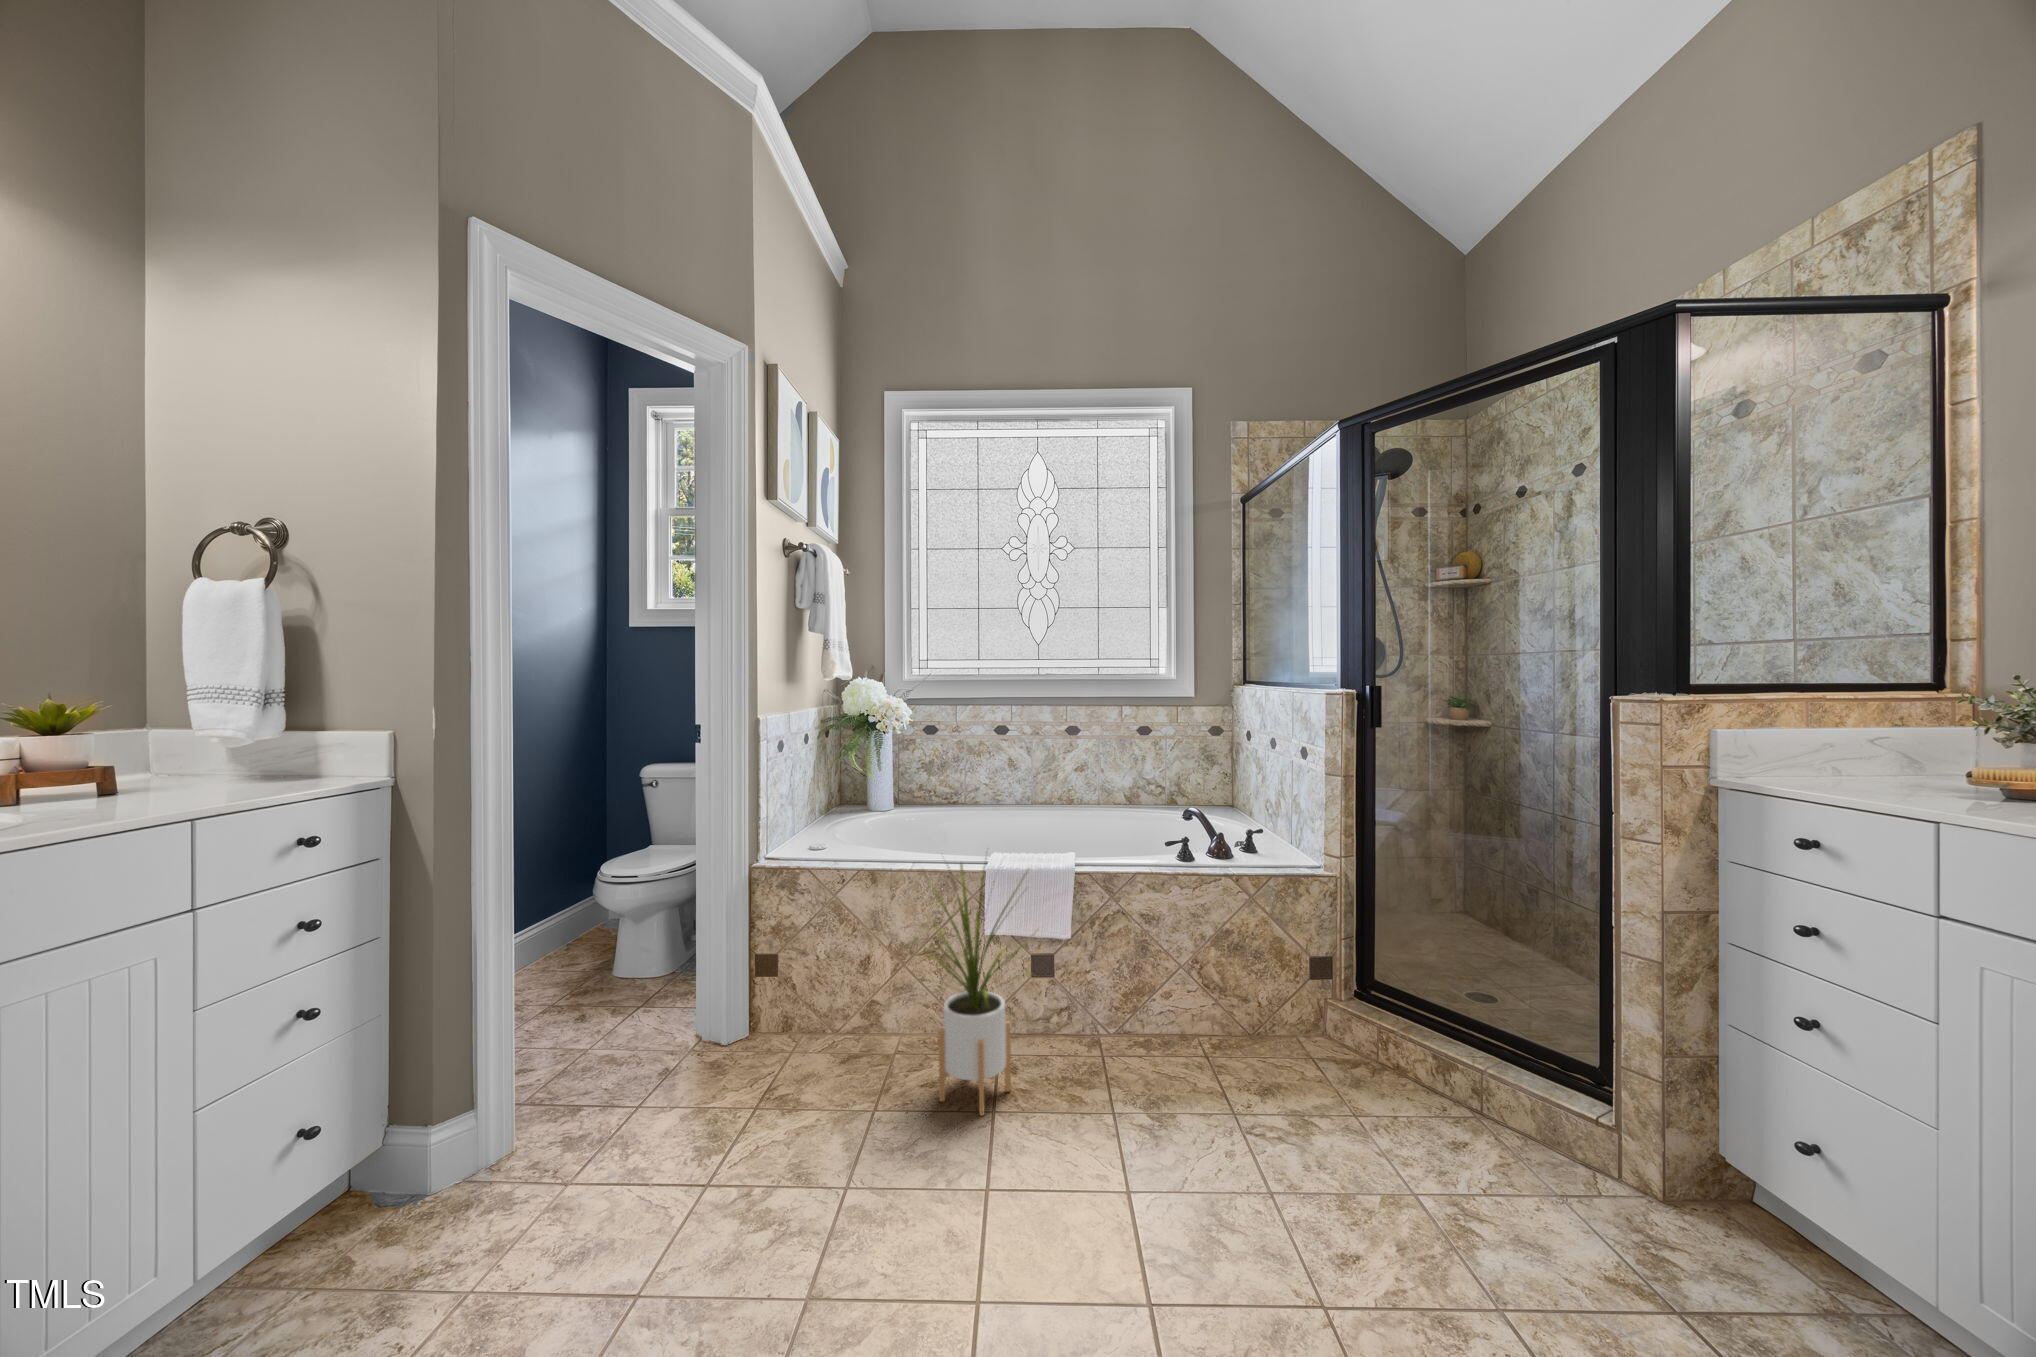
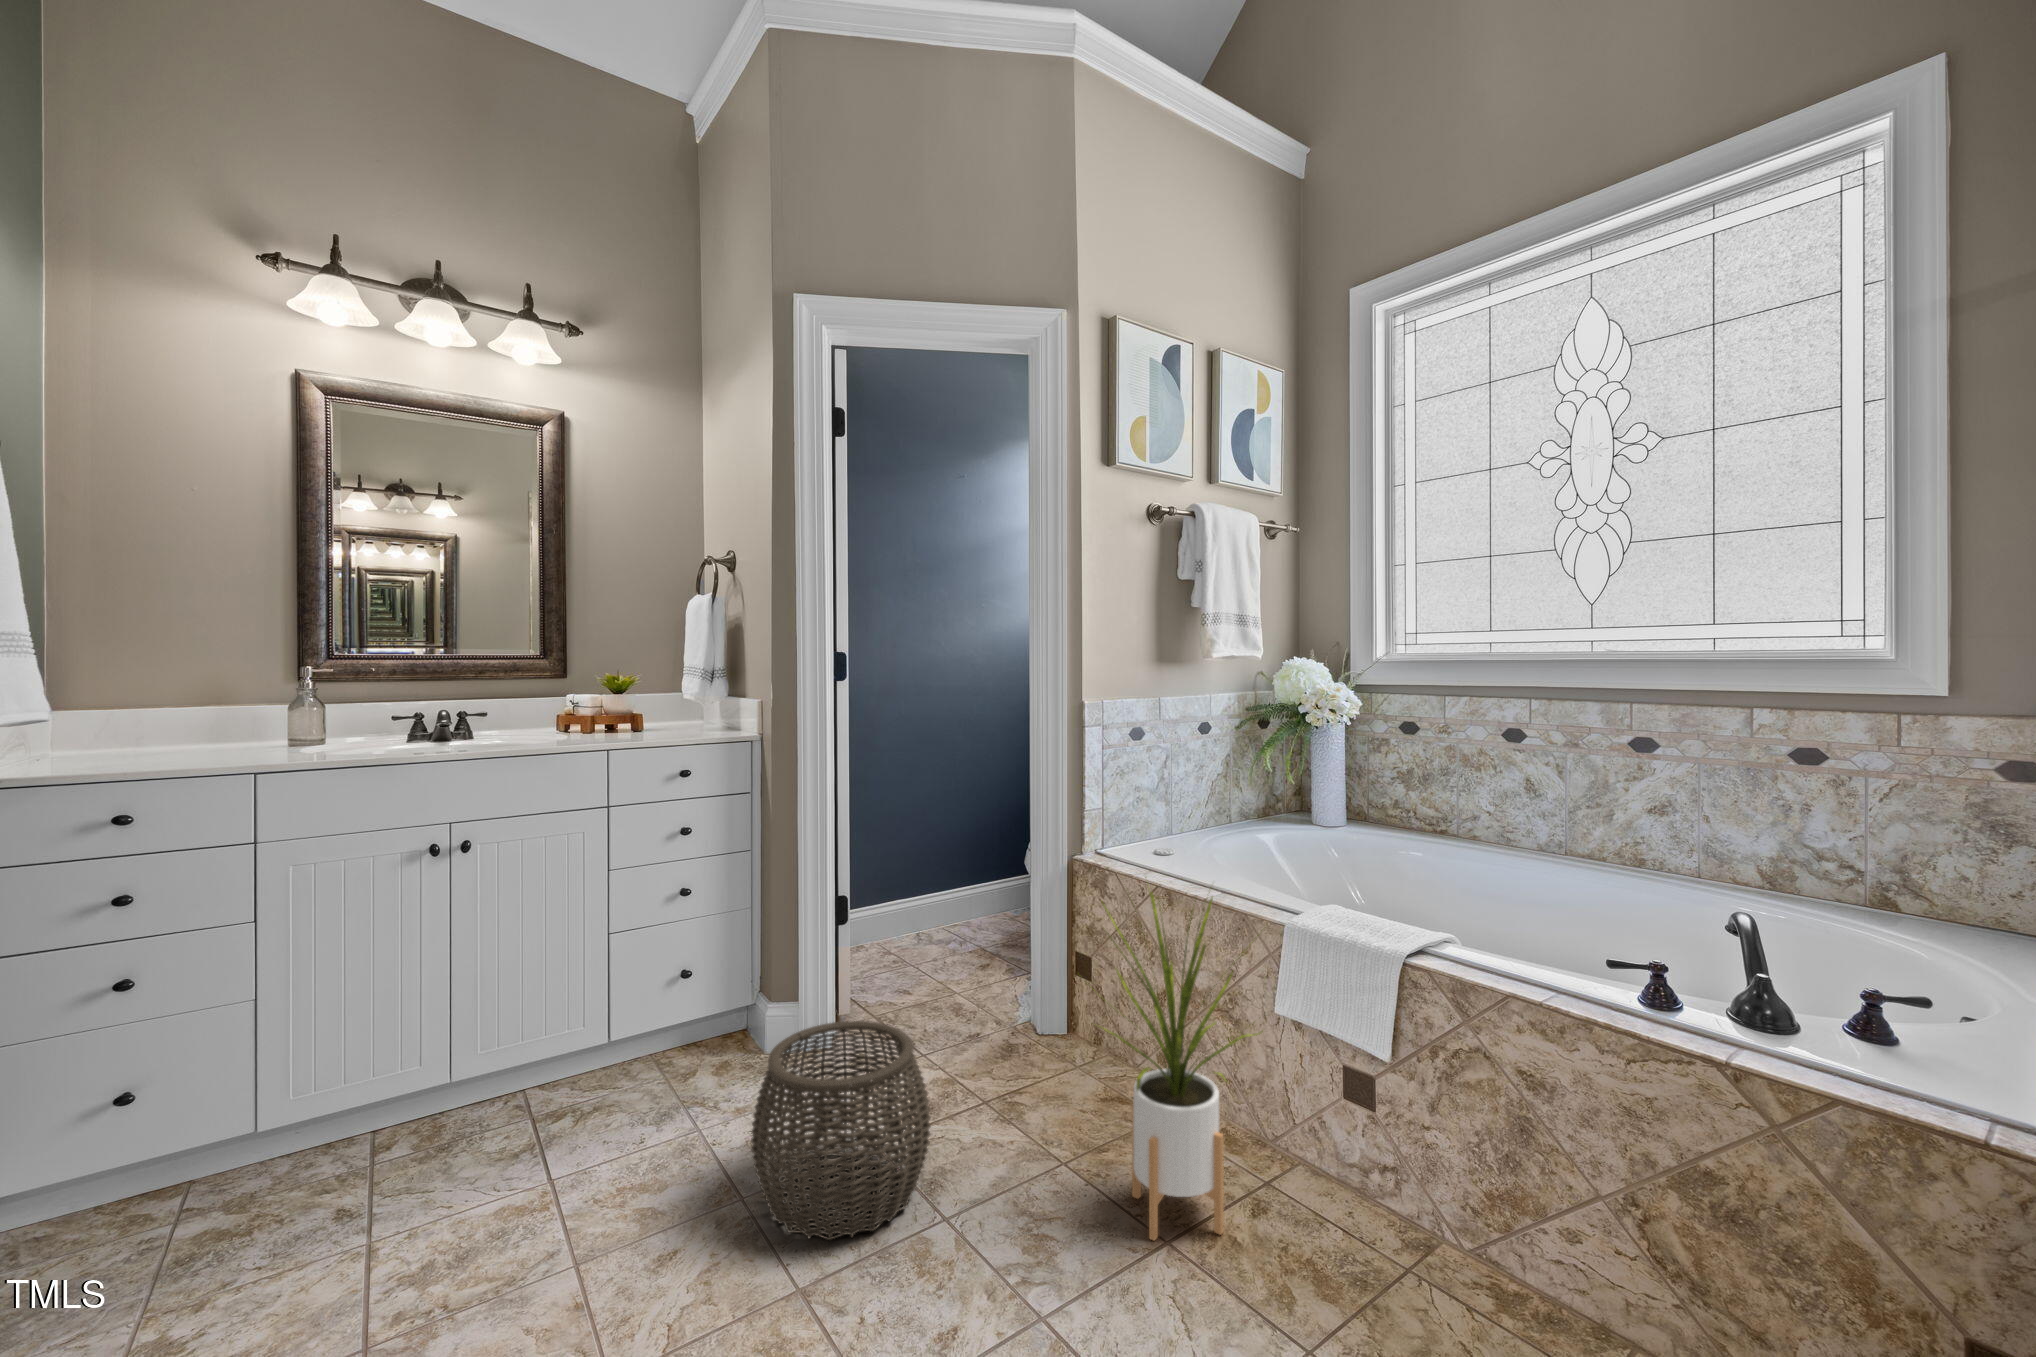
woven basket: none [643,1050,828,1279] -> present [751,1021,931,1240]

